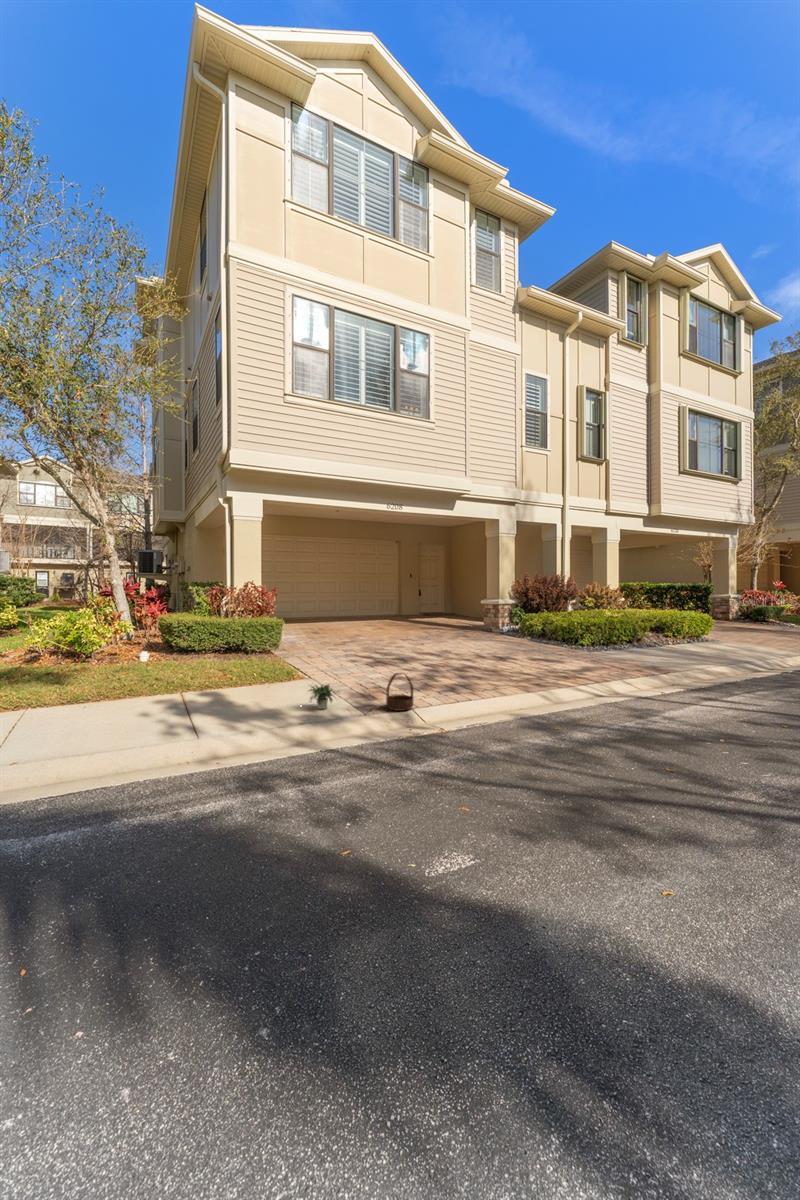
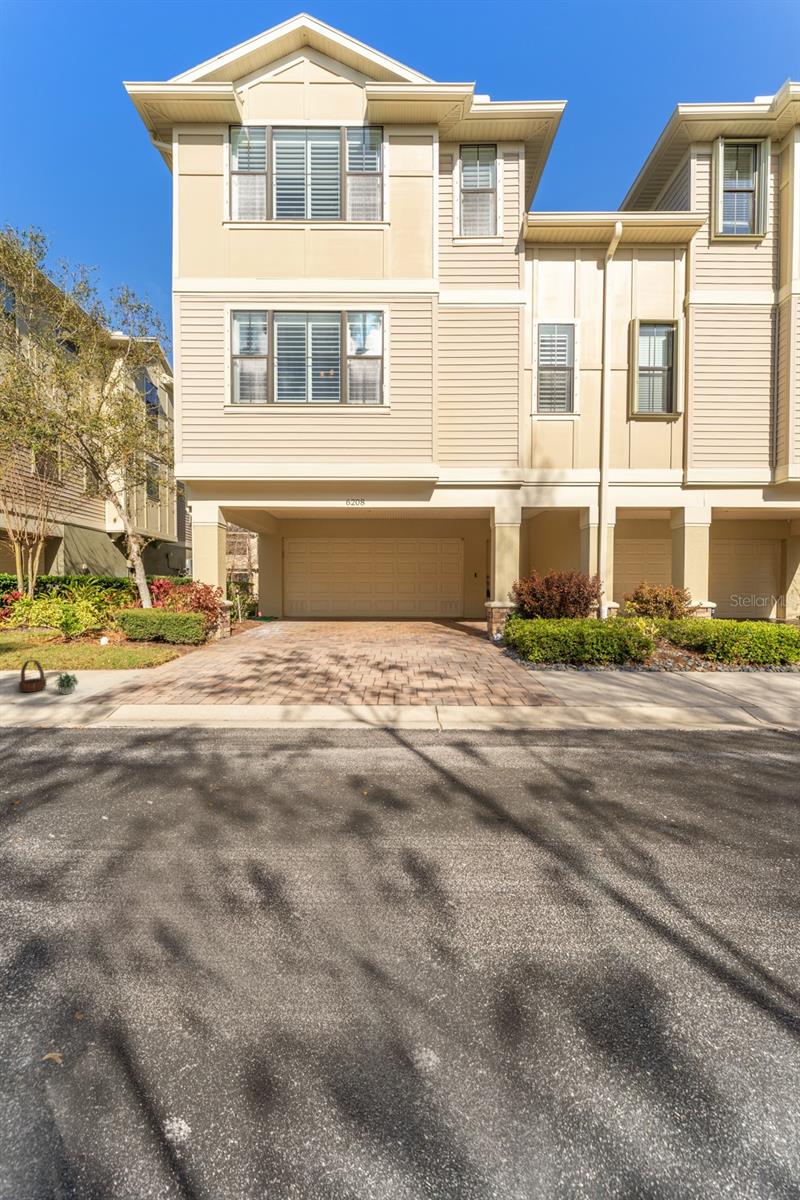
basket: present [386,673,414,711] -> present [19,660,46,692]

